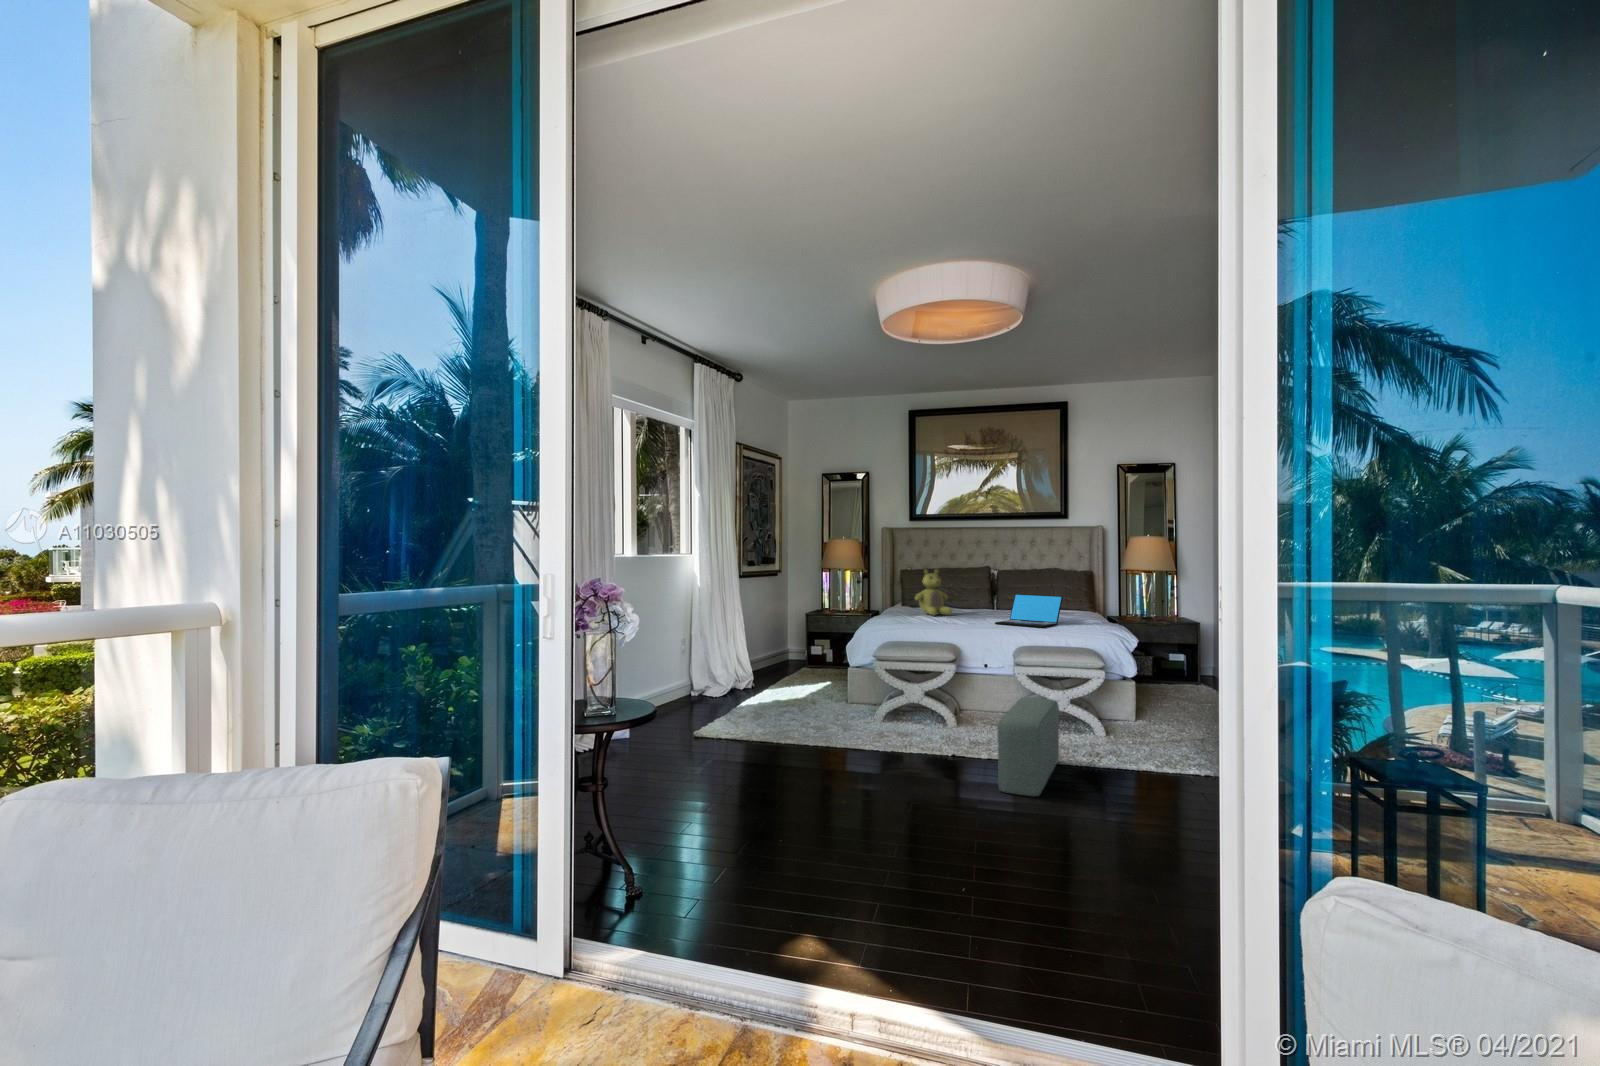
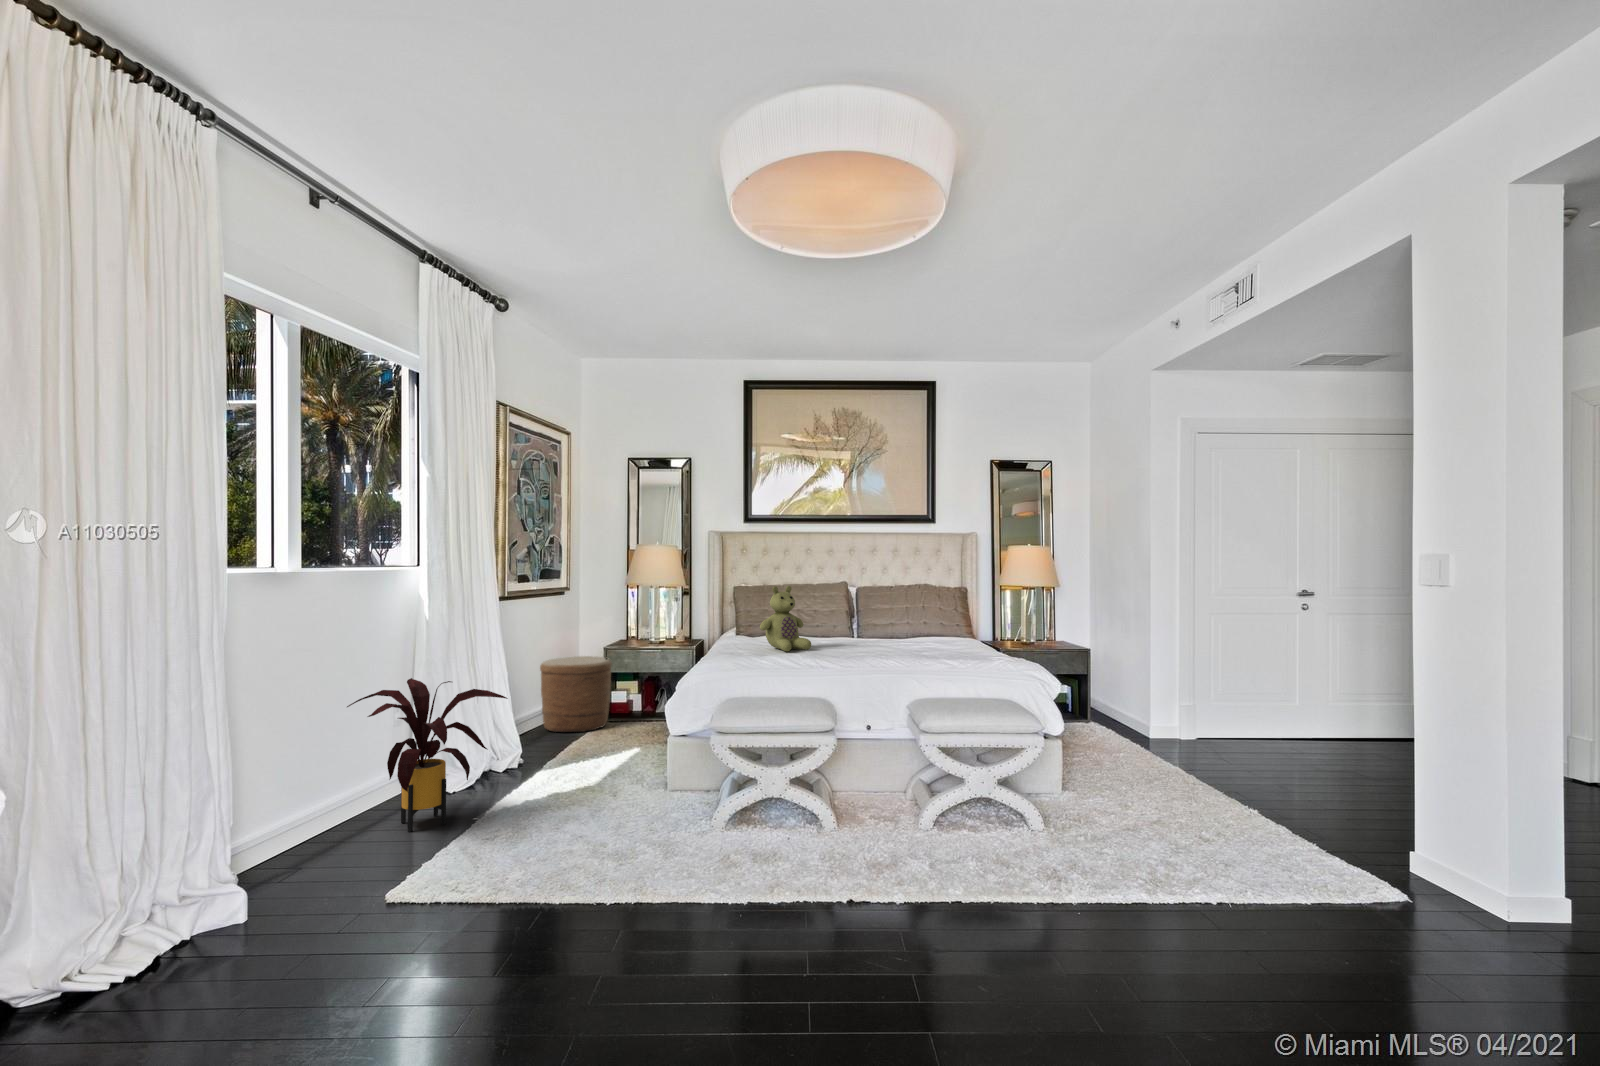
laptop: present [995,594,1063,628] -> none [878,620,966,669]
woven basket: none [763,620,812,672] -> present [540,656,612,732]
house plant: none [659,623,750,712] -> present [347,678,508,832]
pouf: present [997,697,1059,796] -> none [960,801,1045,1023]

